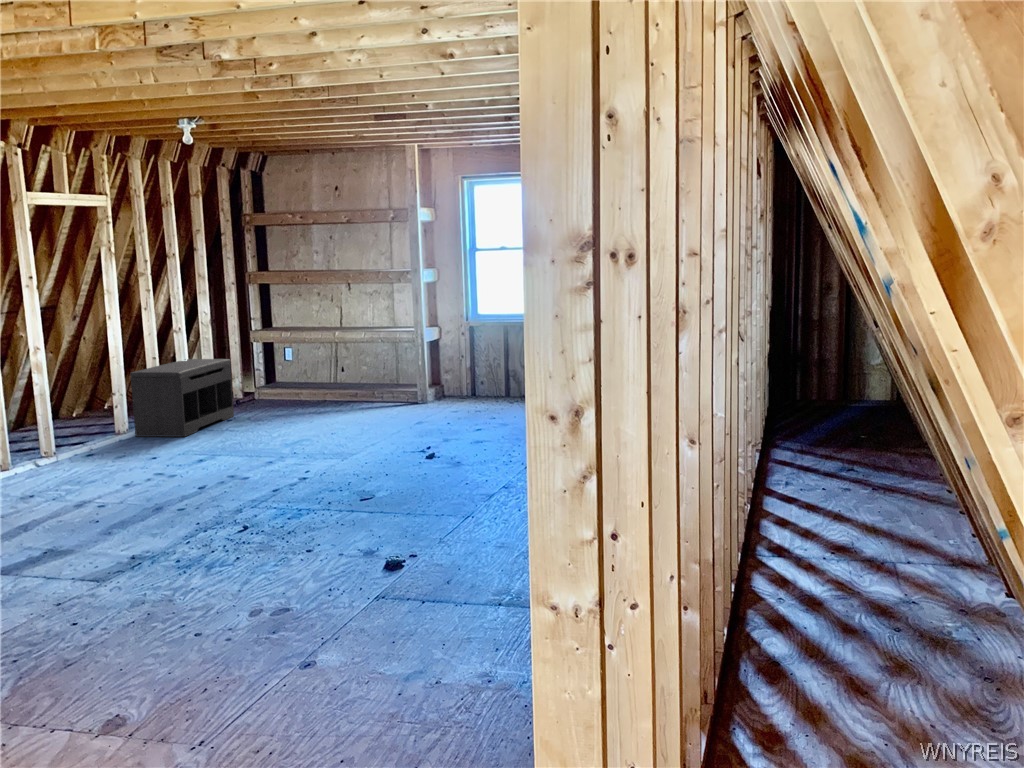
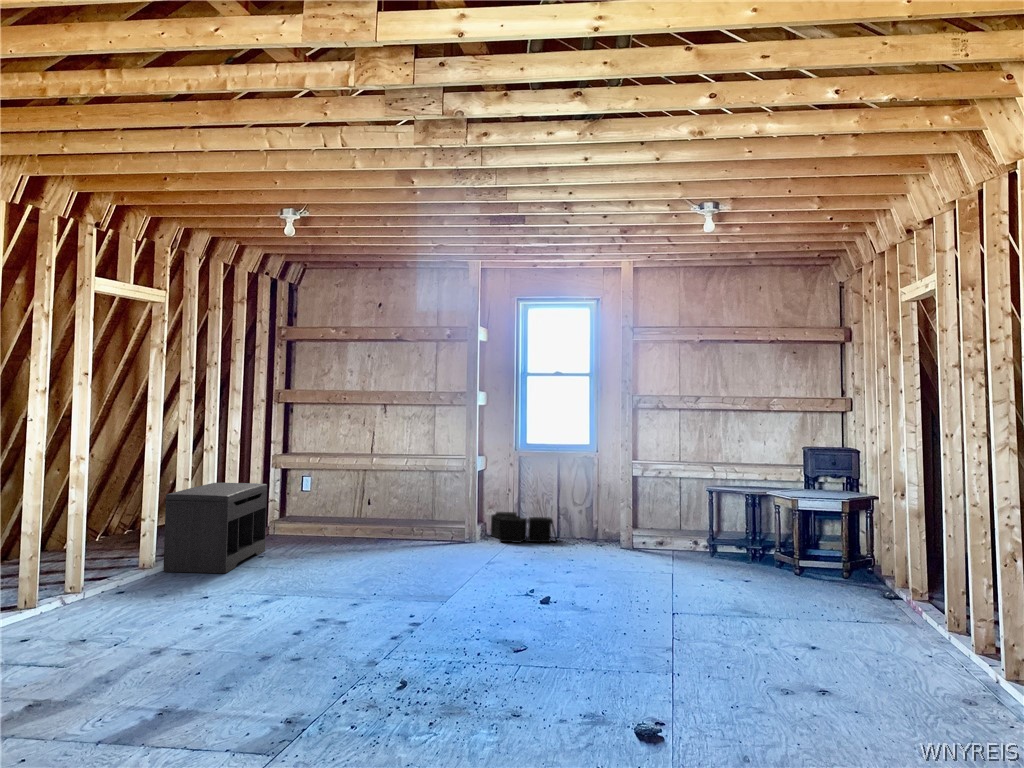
storage bin: none [445,375,504,403] -> present [491,512,557,543]

